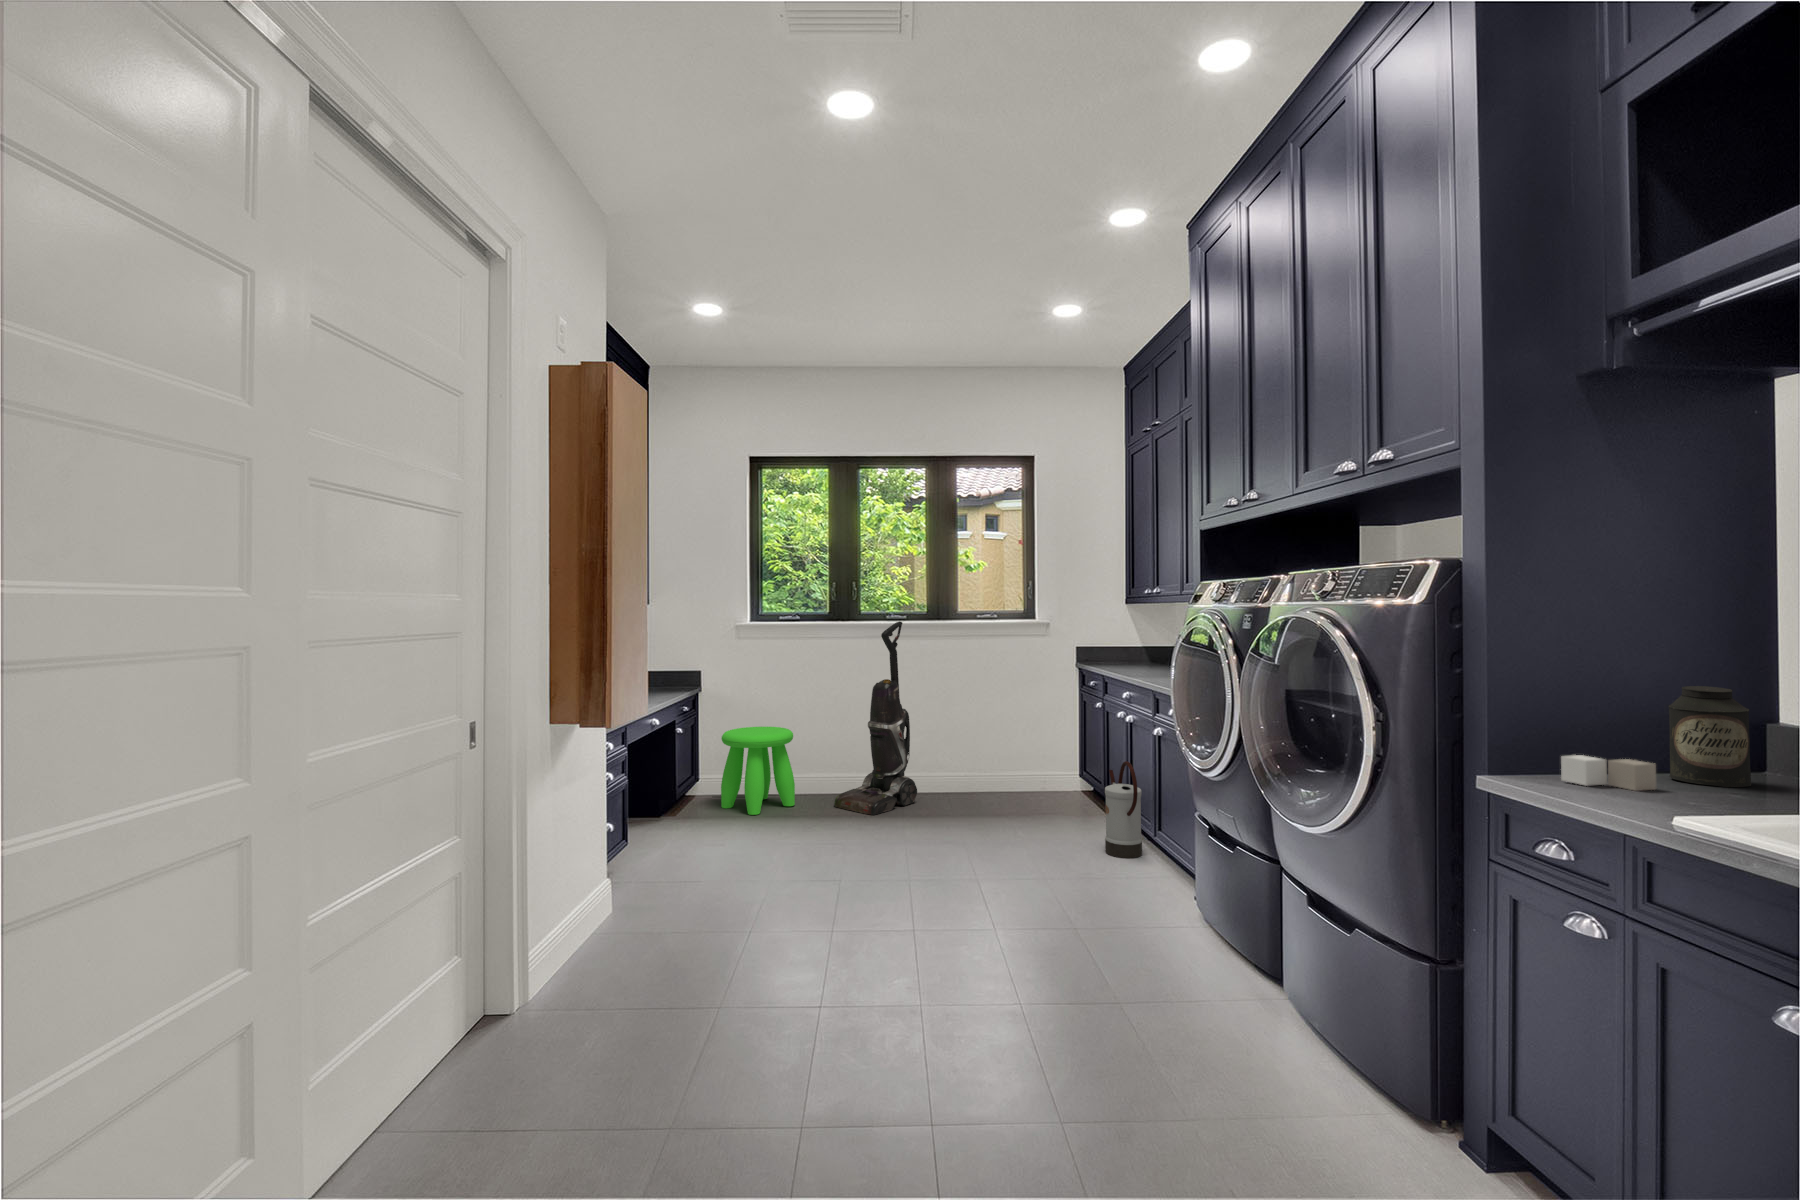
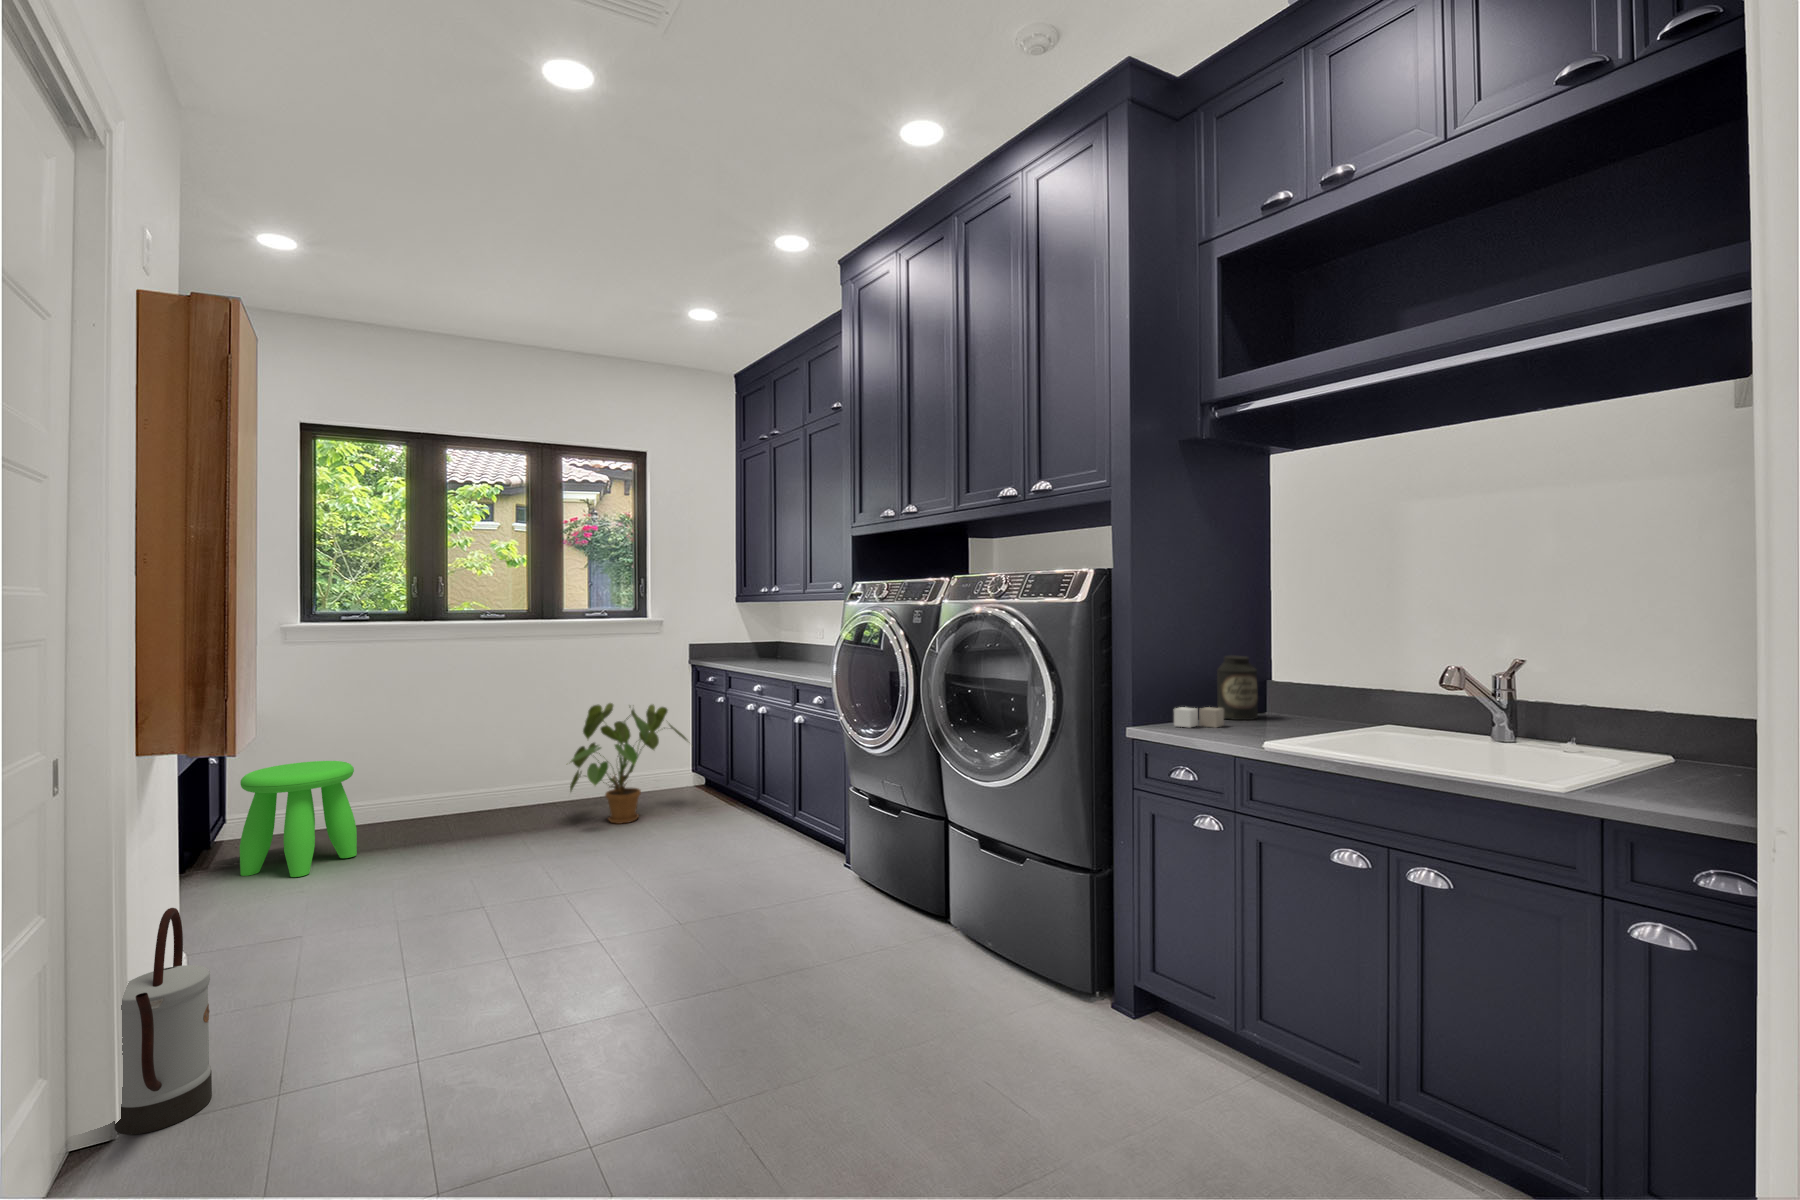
vacuum cleaner: present [834,621,917,815] -> none [415,624,522,850]
house plant: none [951,698,1069,813] -> present [570,703,687,824]
watering can: present [1105,761,1142,858] -> present [114,908,212,1135]

